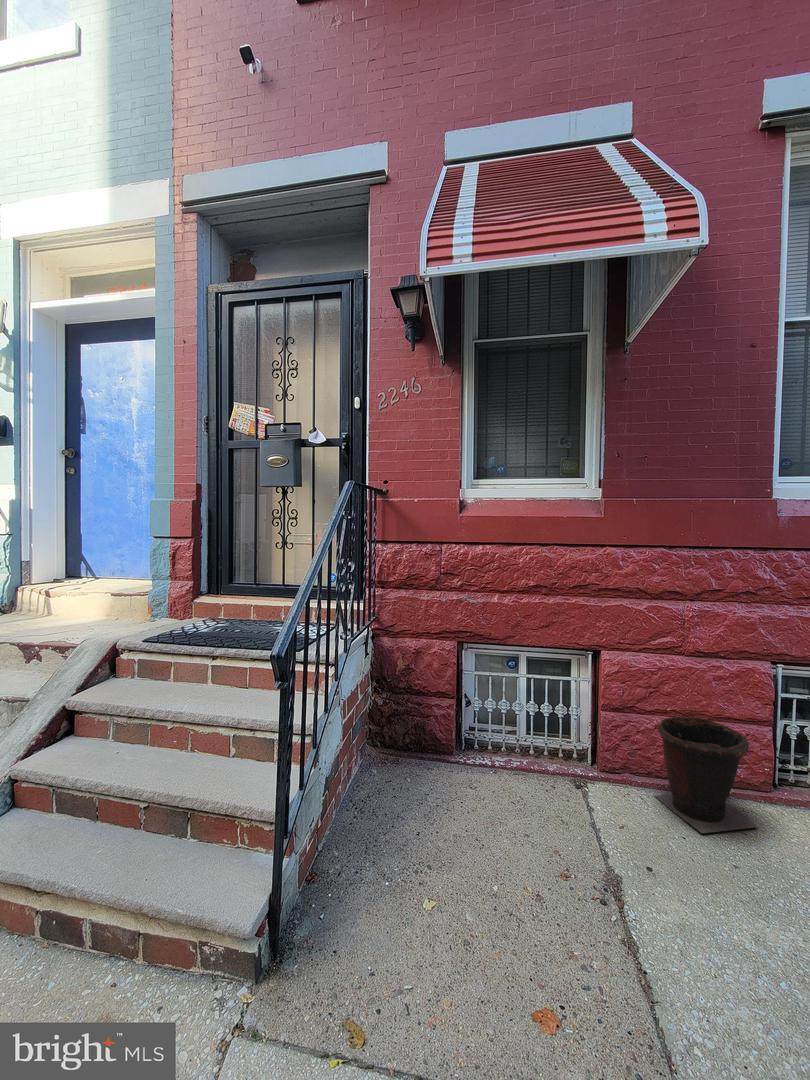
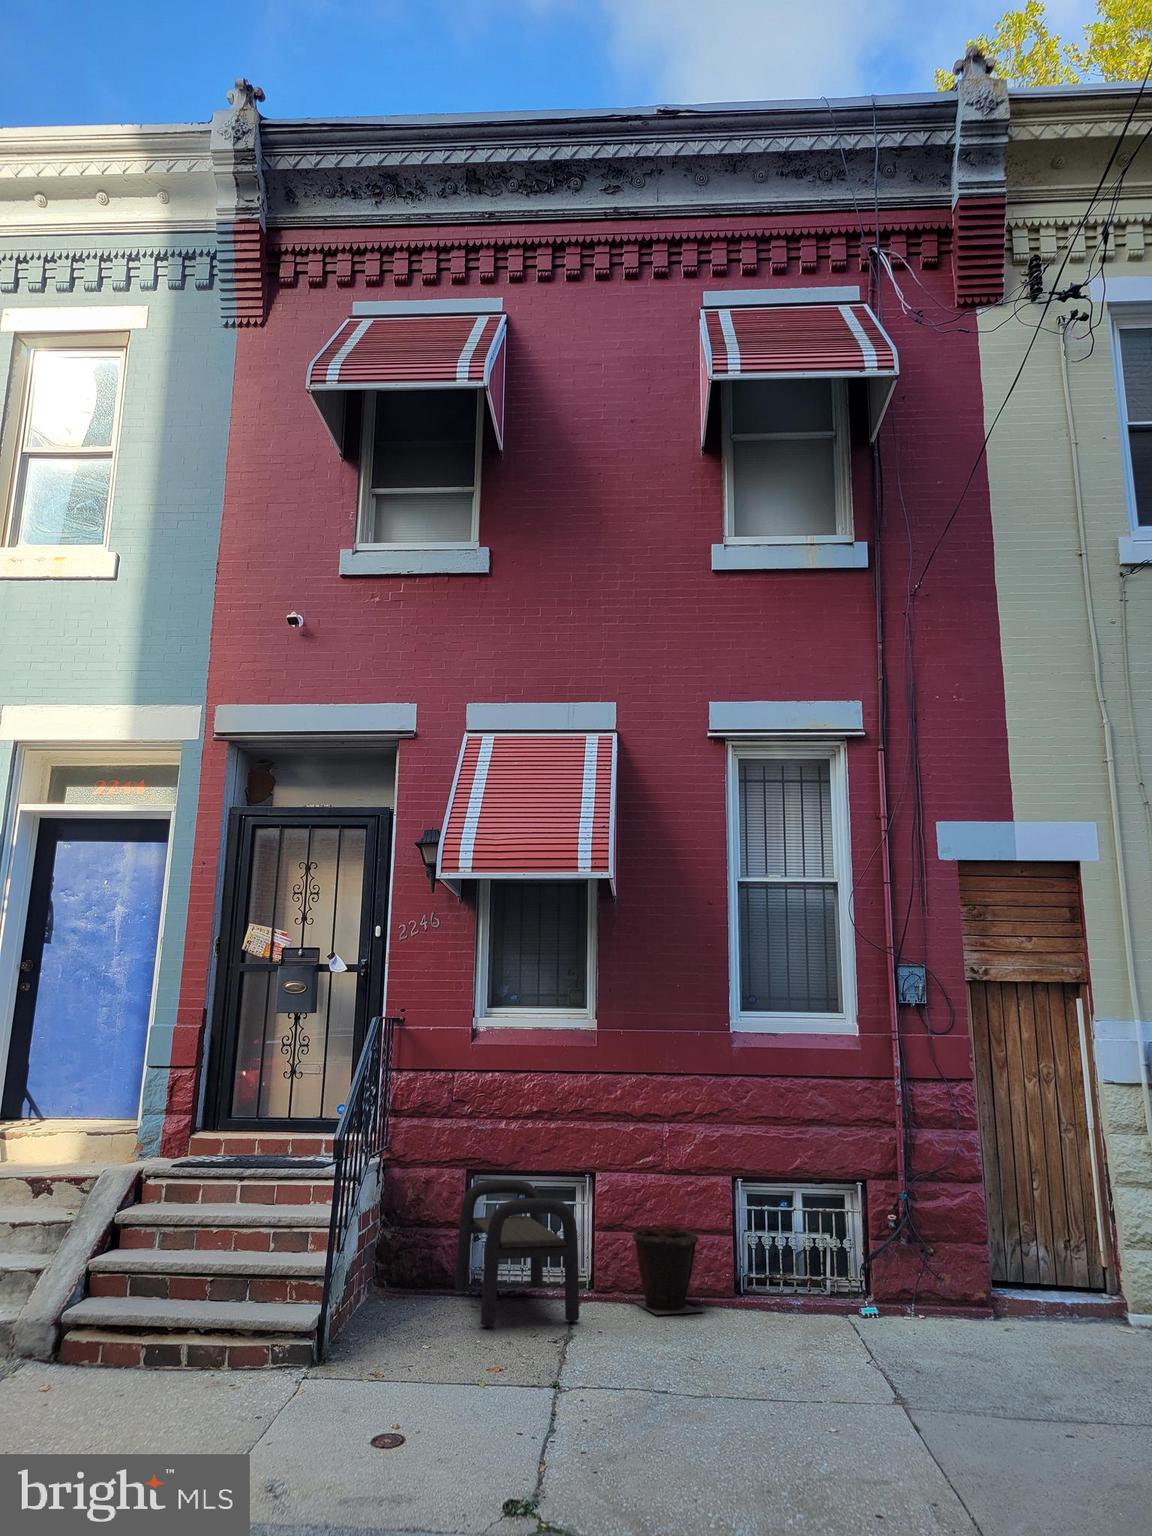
bench: none [449,655,611,857] -> present [455,1180,579,1326]

